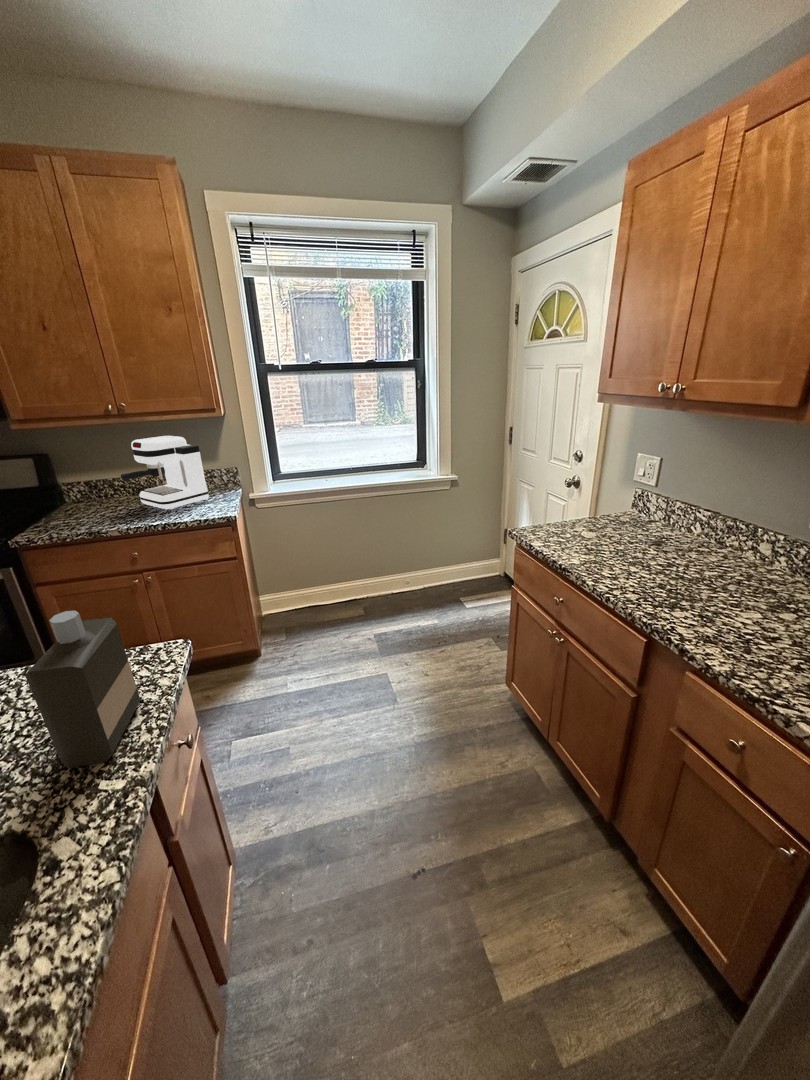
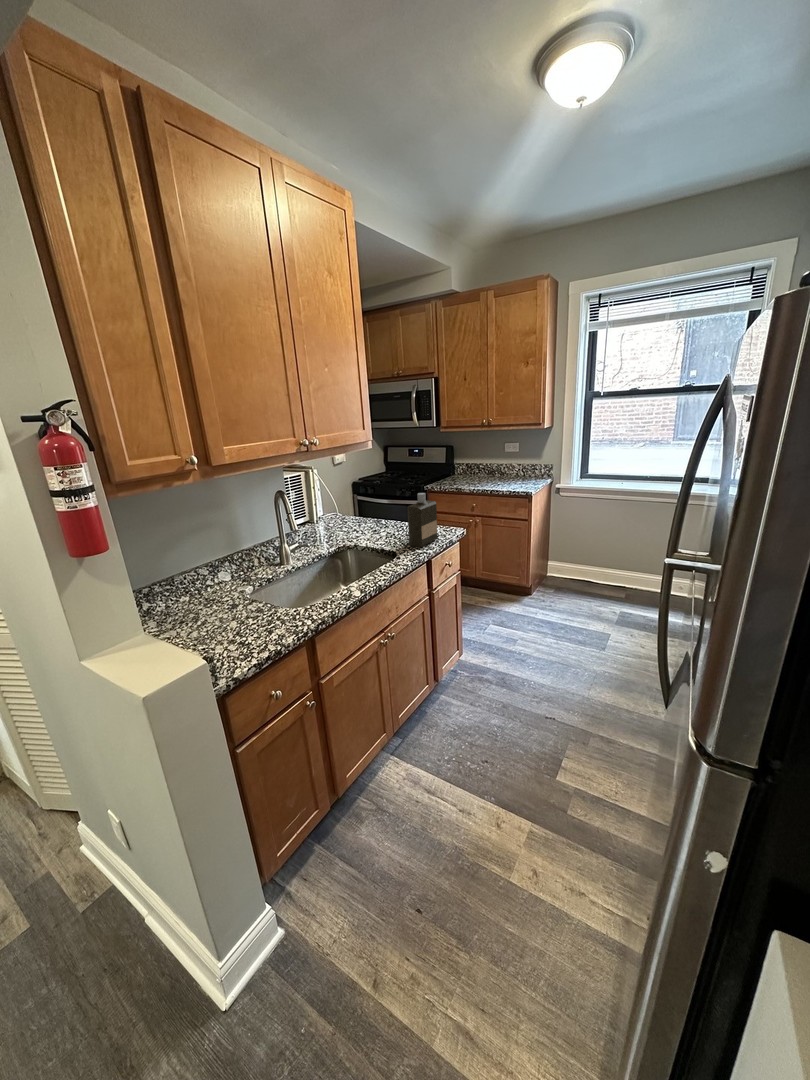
coffee maker: present [121,436,209,510] -> none [481,439,527,484]

